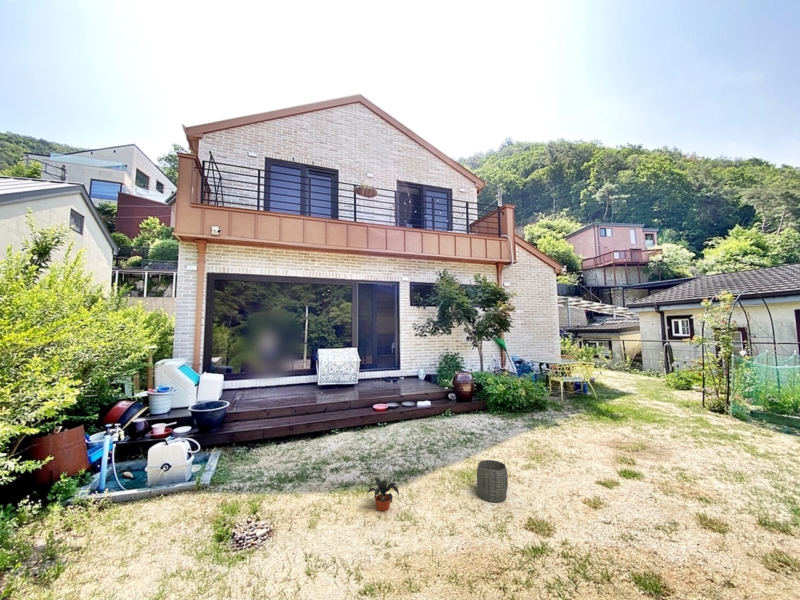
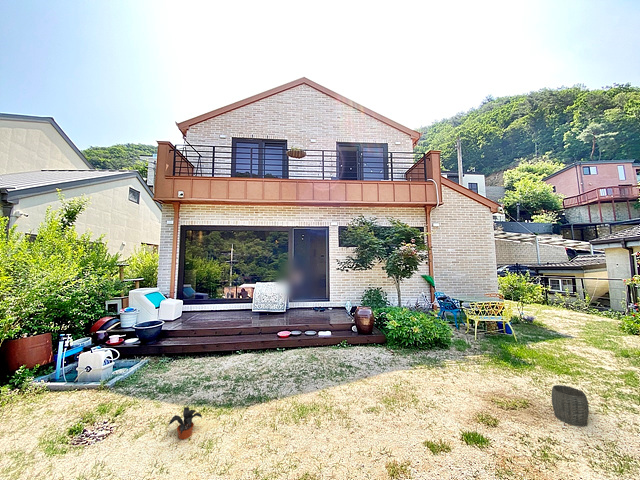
woven basket: present [477,460,508,503] -> present [551,385,589,426]

